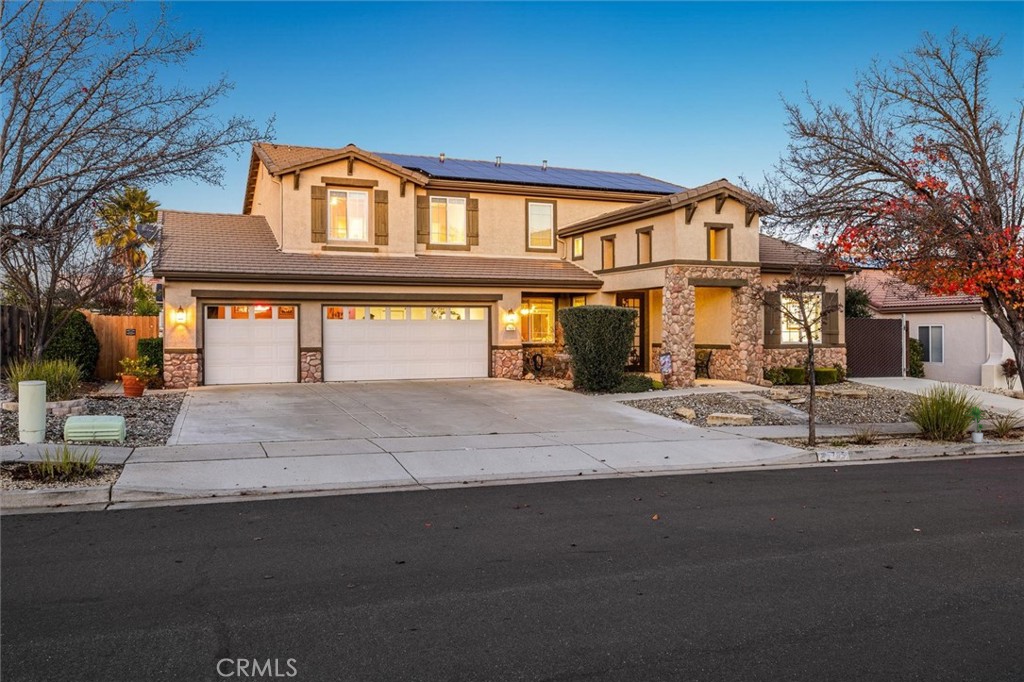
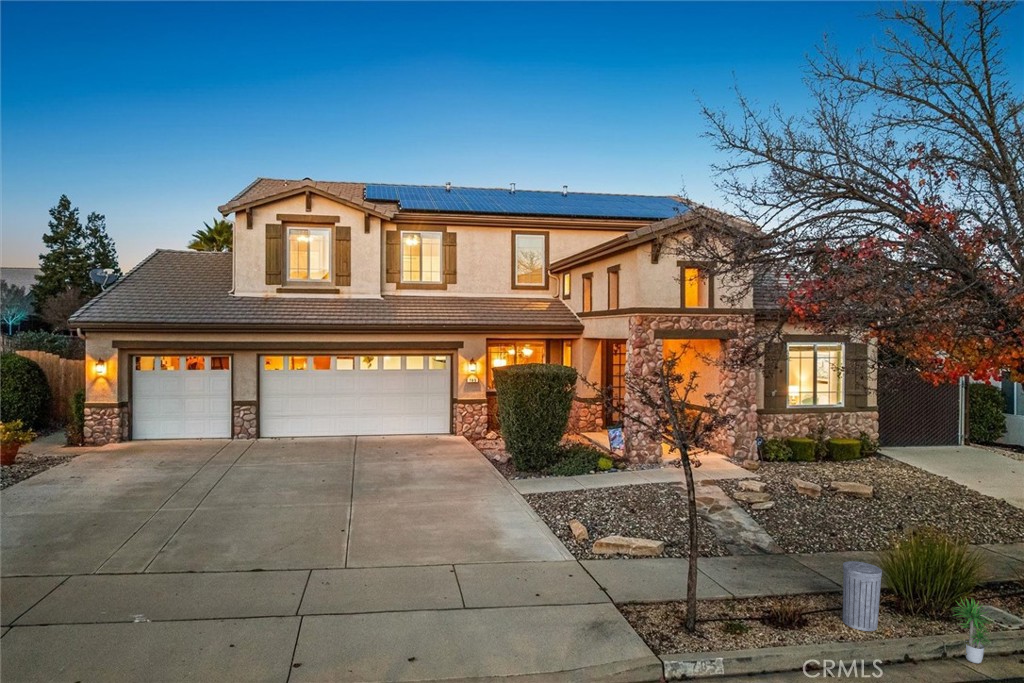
trash can: none [894,398,919,438] -> present [843,561,882,631]

